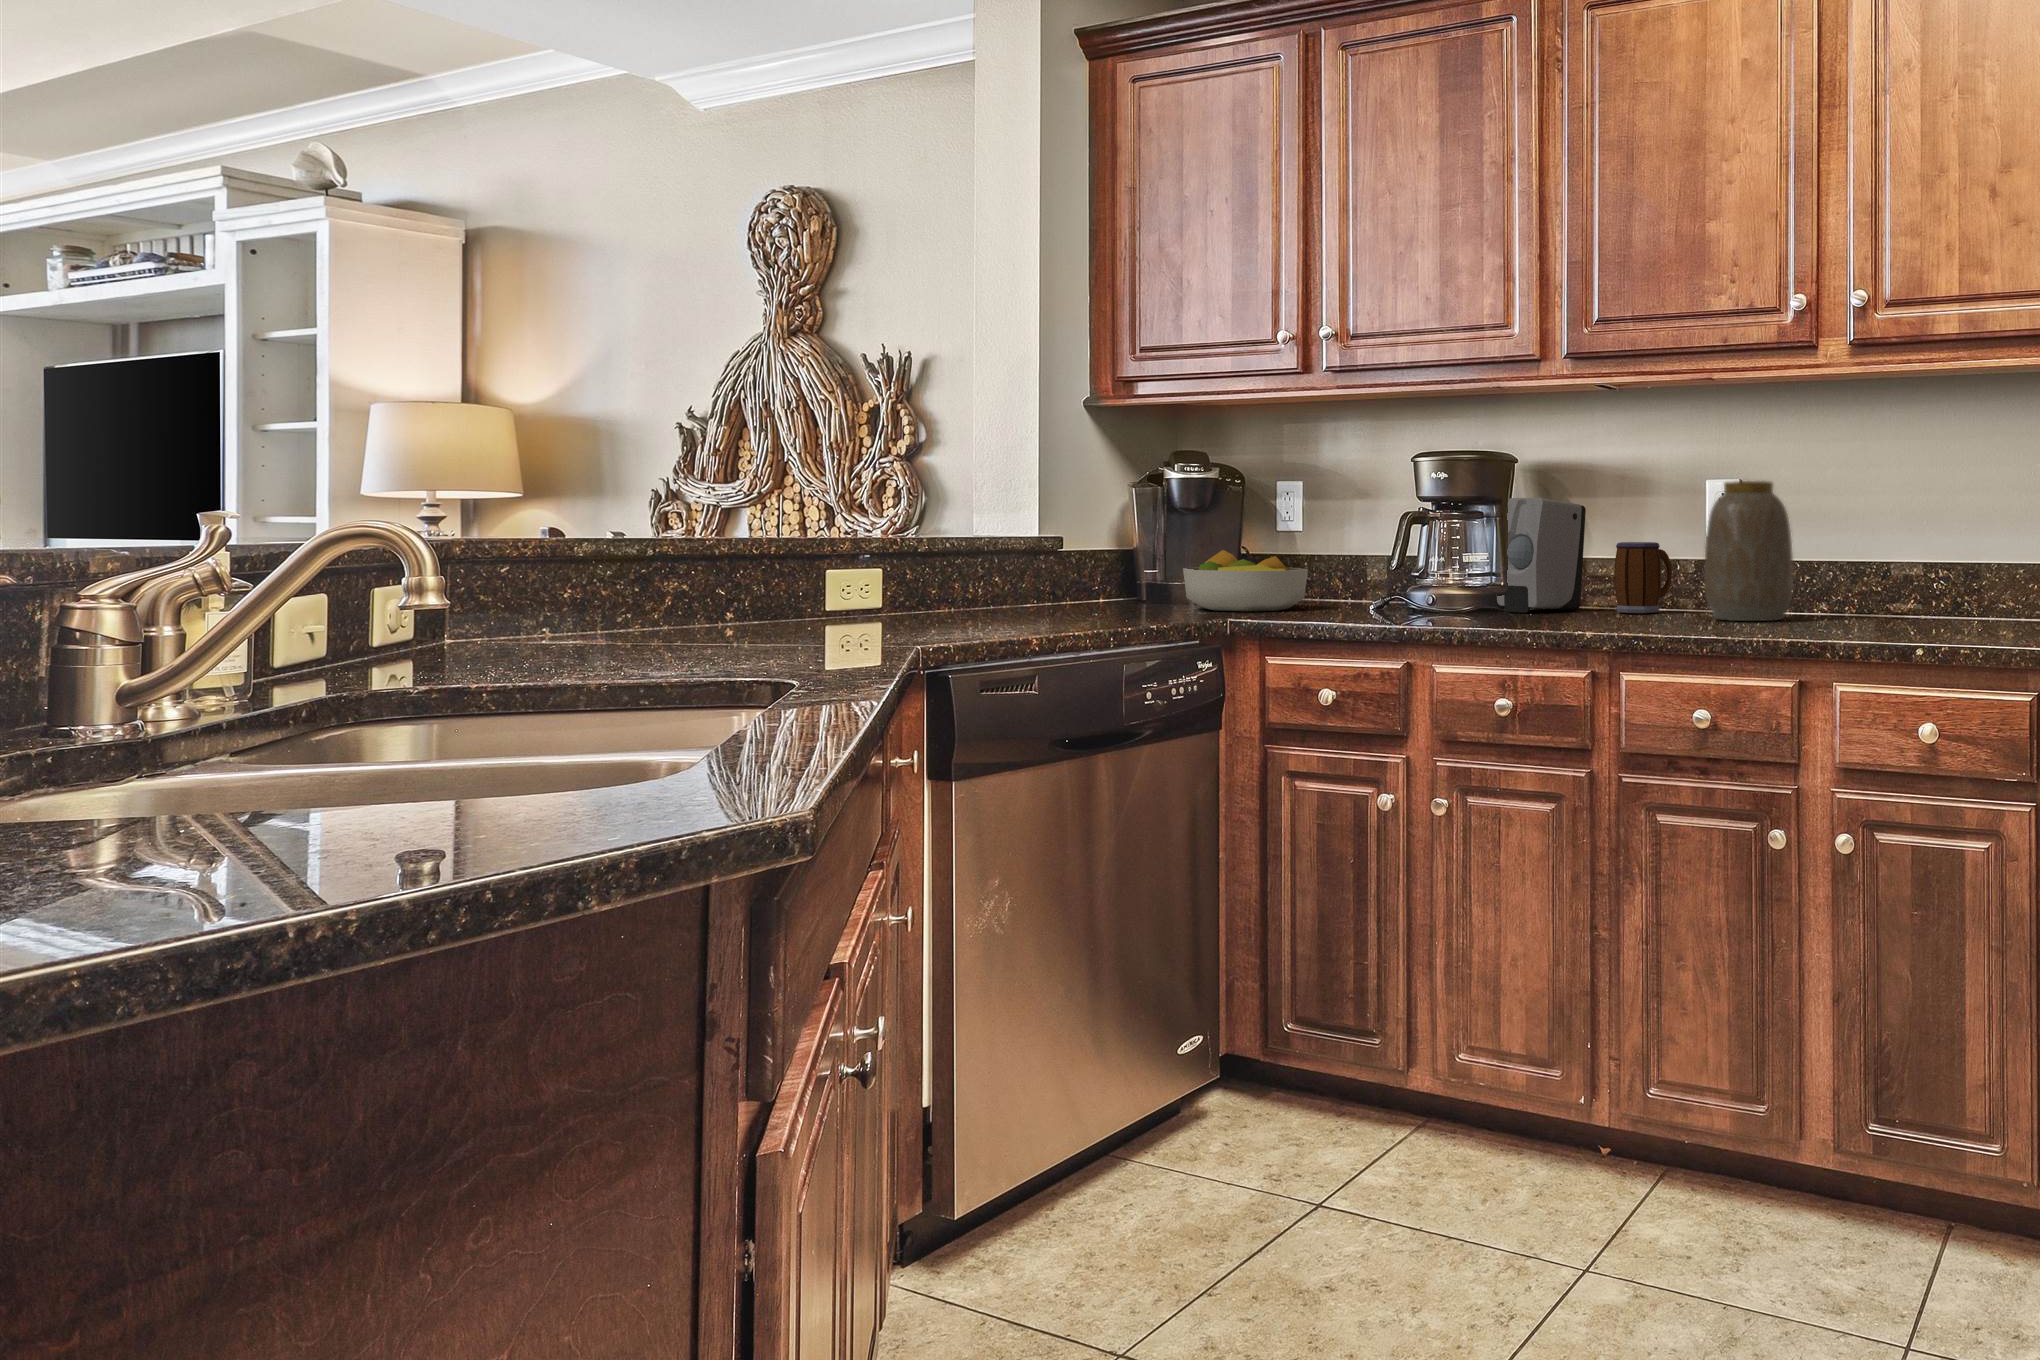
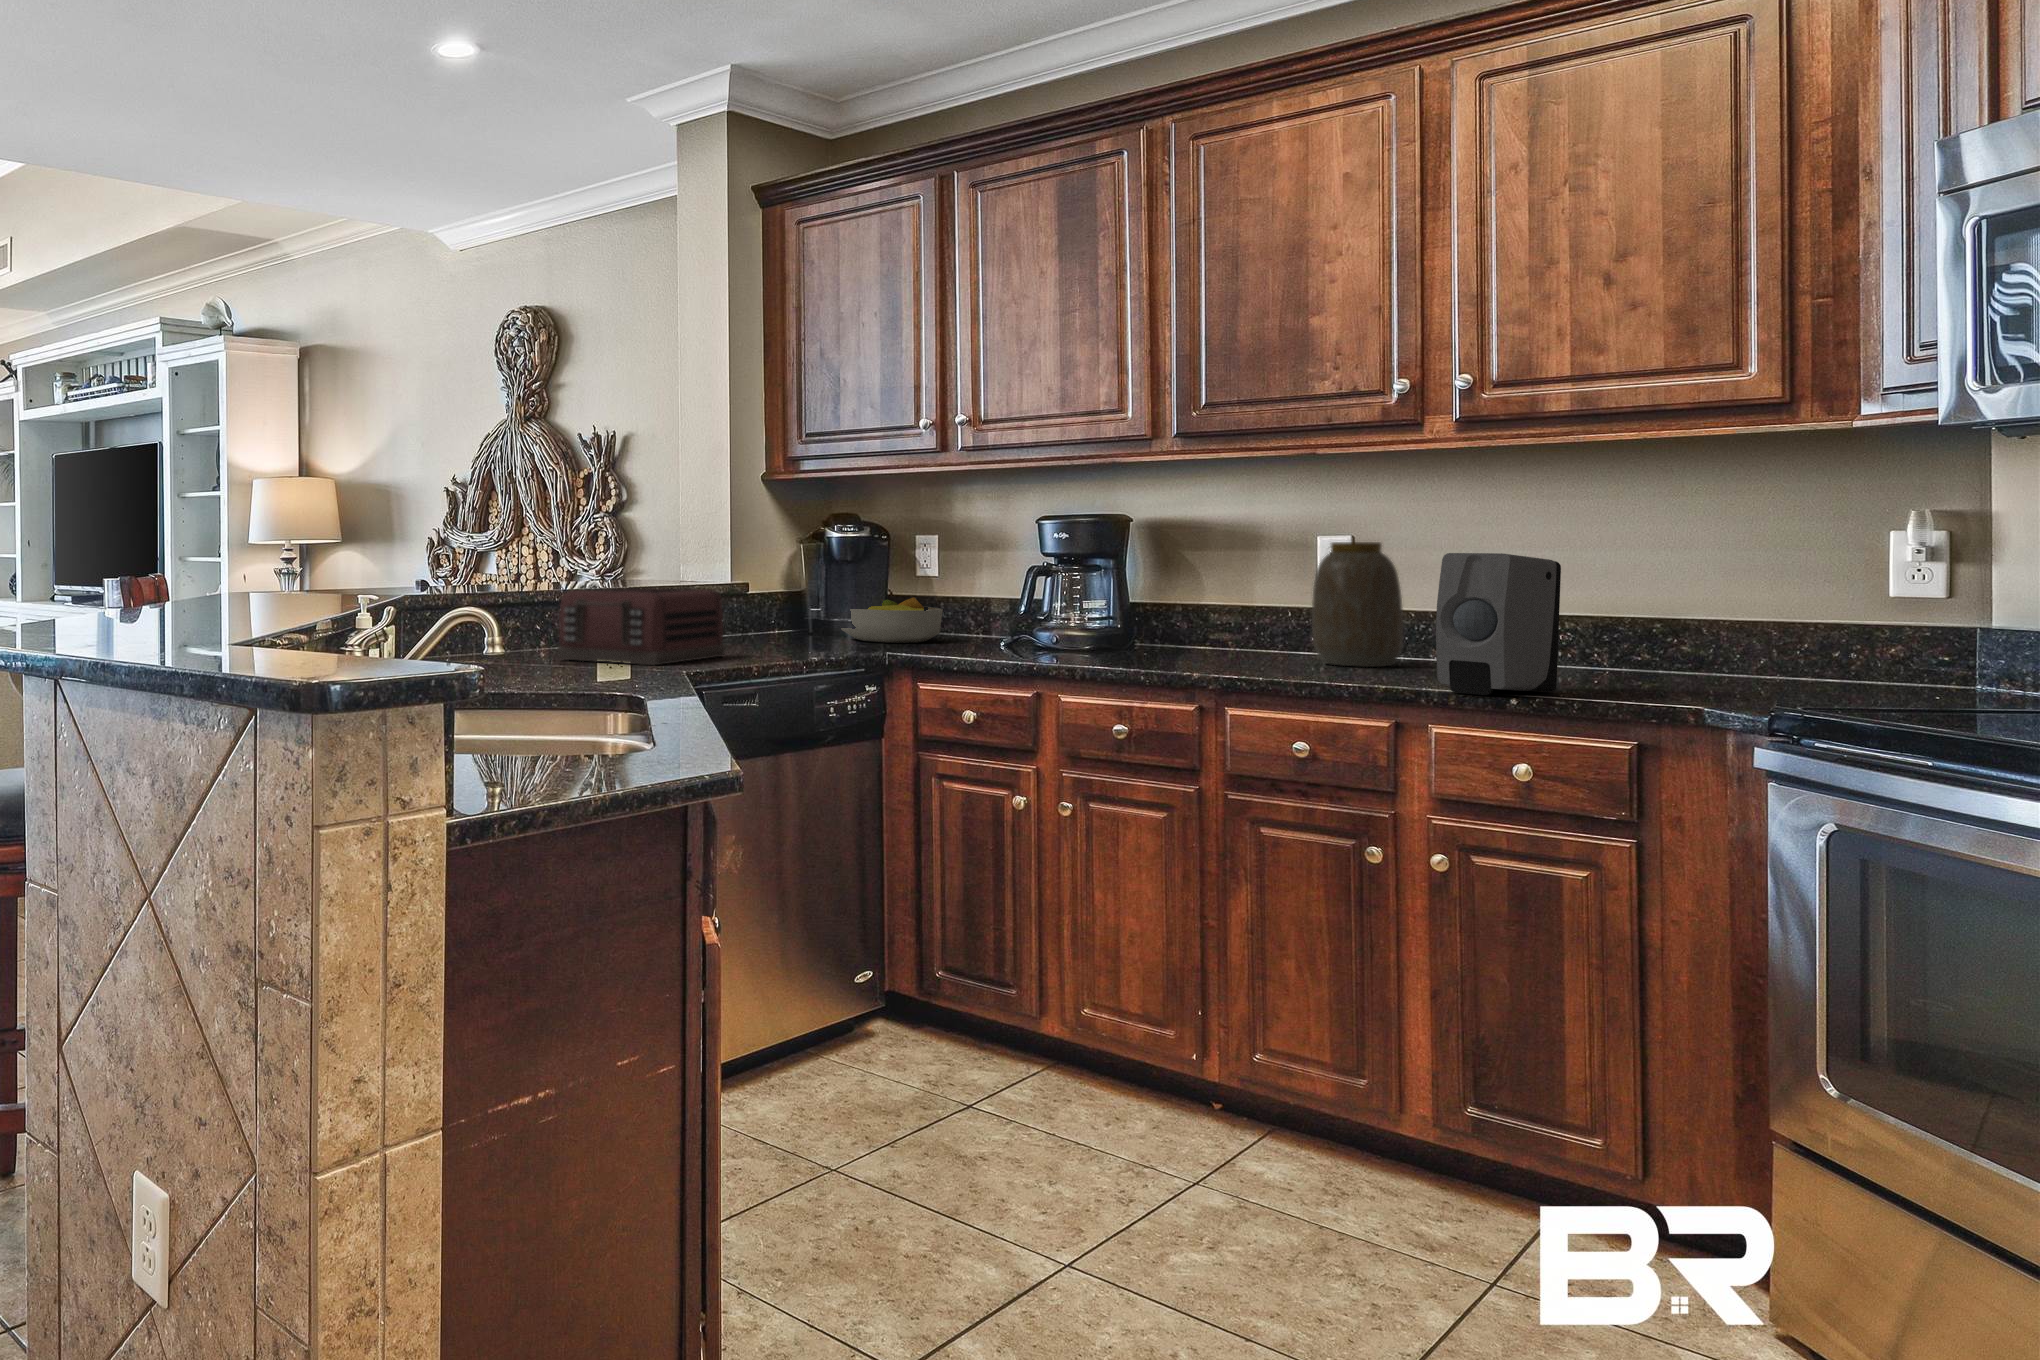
soap dispenser: present [1497,498,1586,613] -> present [1436,553,1561,695]
toaster: none [747,539,1013,647] -> present [557,587,726,666]
mug: present [1614,542,1672,613] -> none [1225,592,1283,655]

